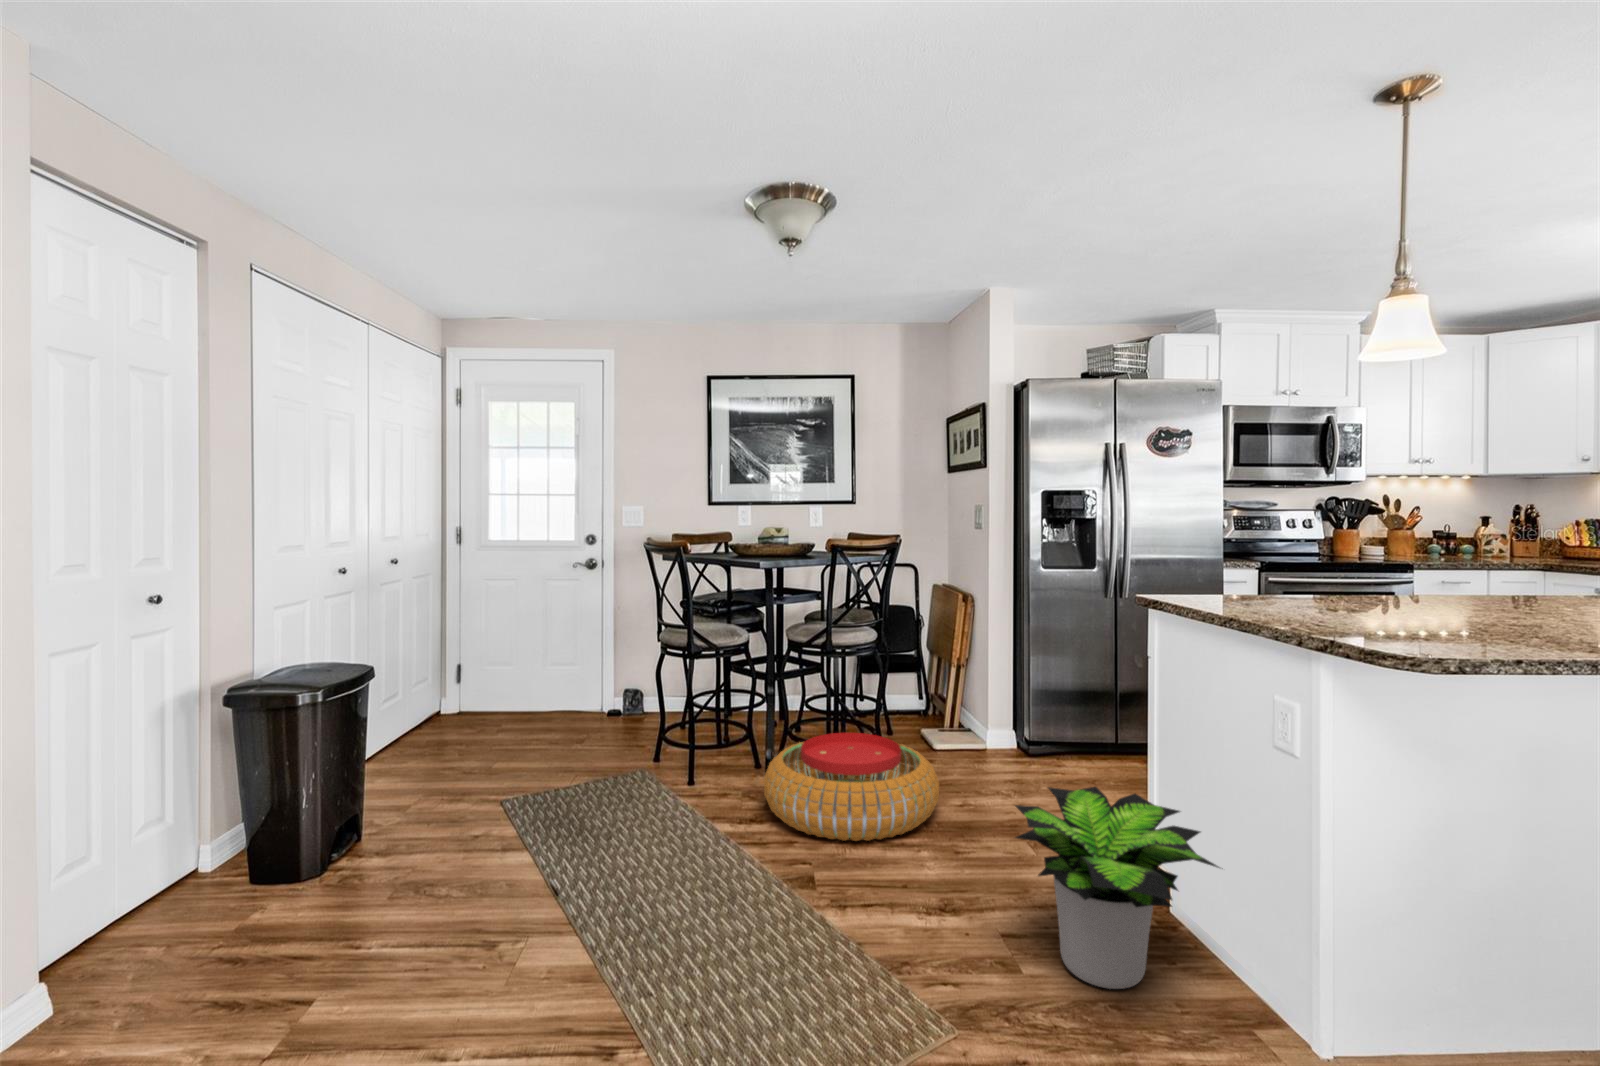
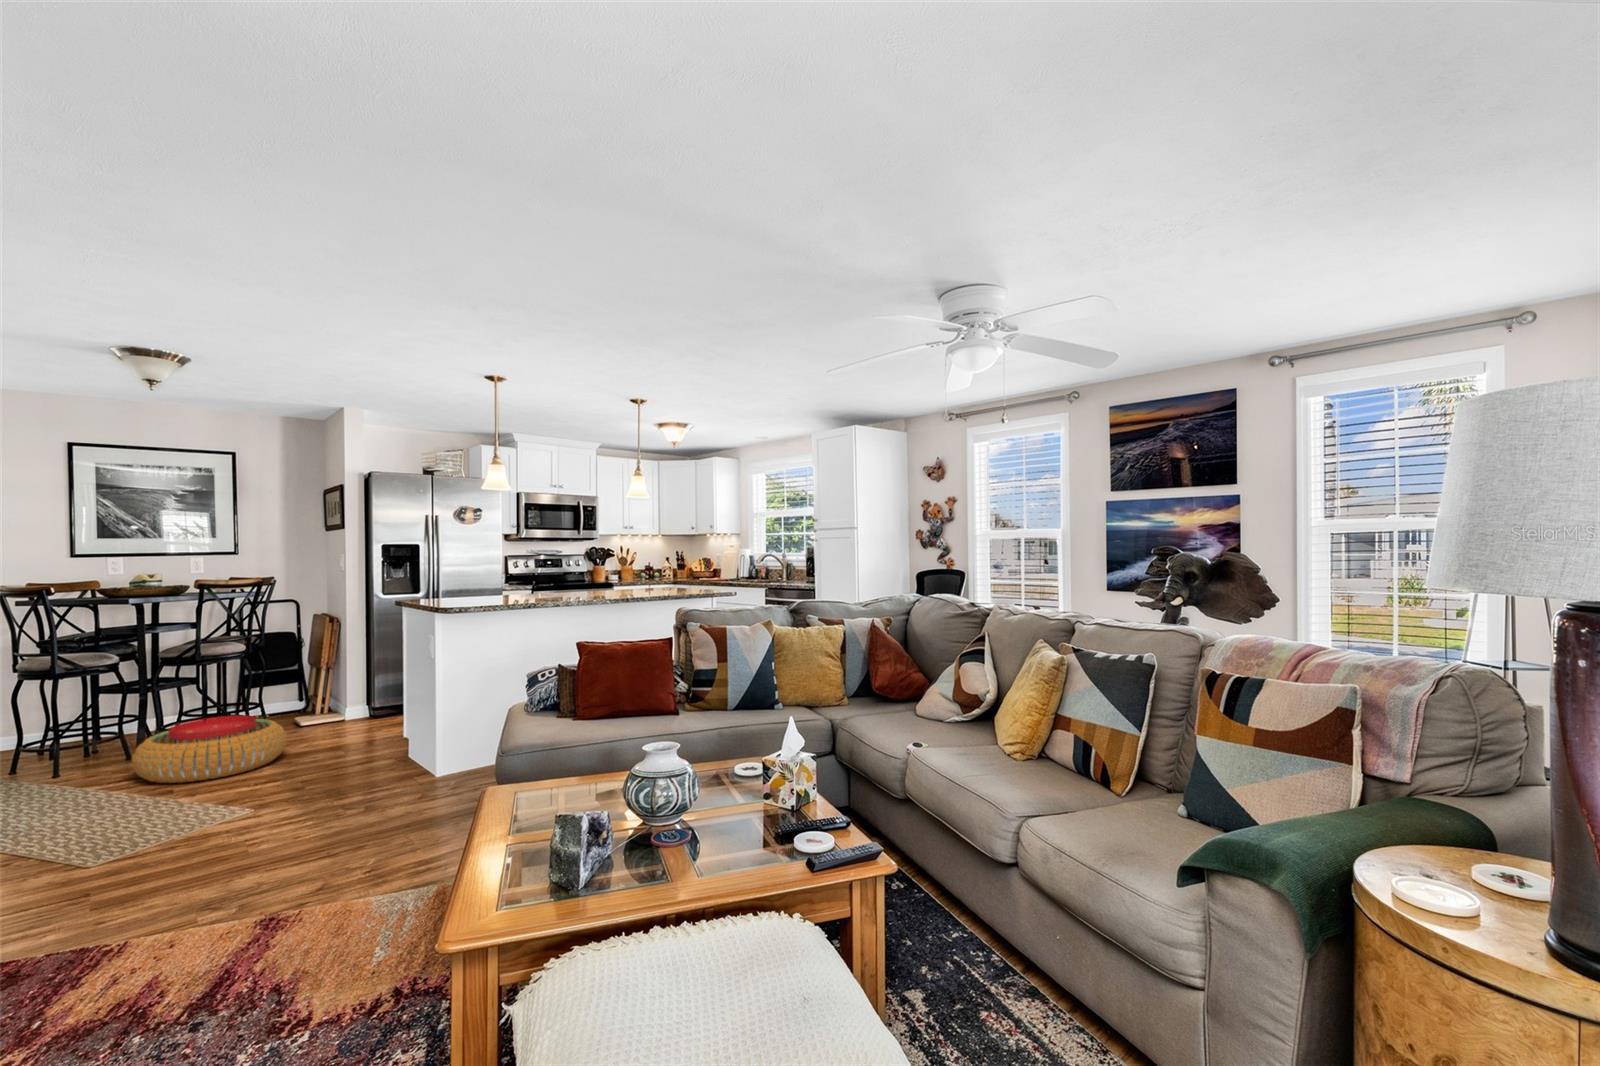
potted plant: present [1015,787,1219,989] -> none [307,705,418,796]

